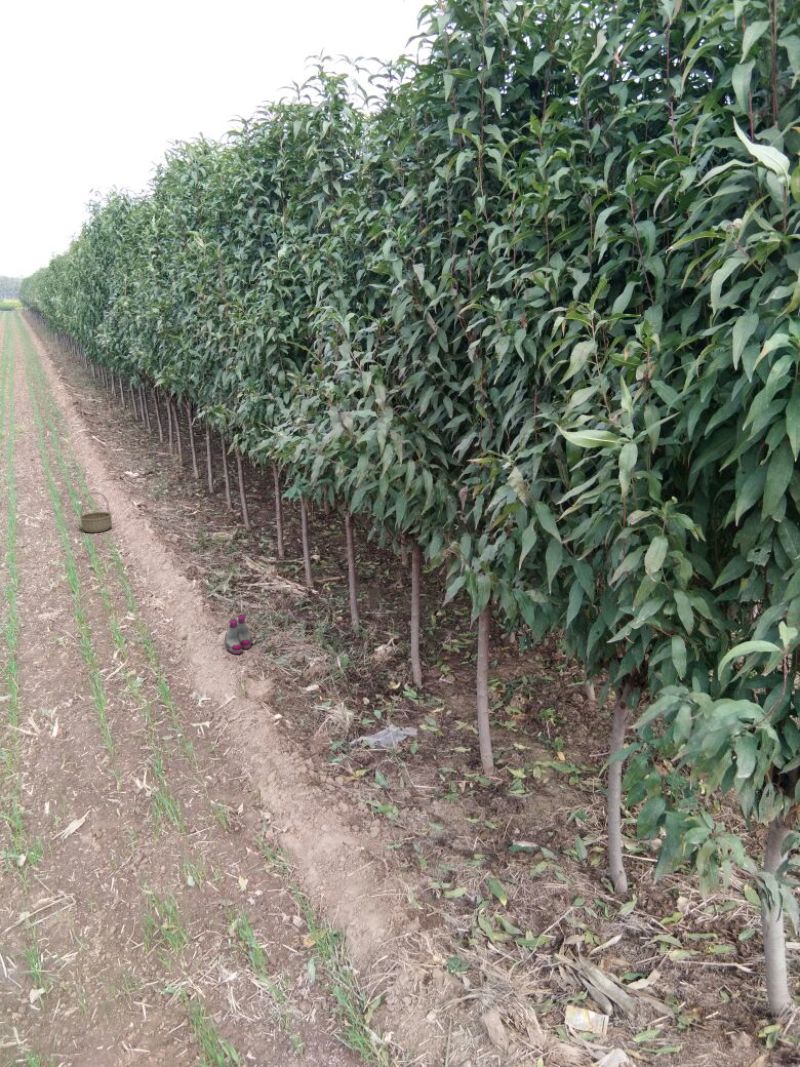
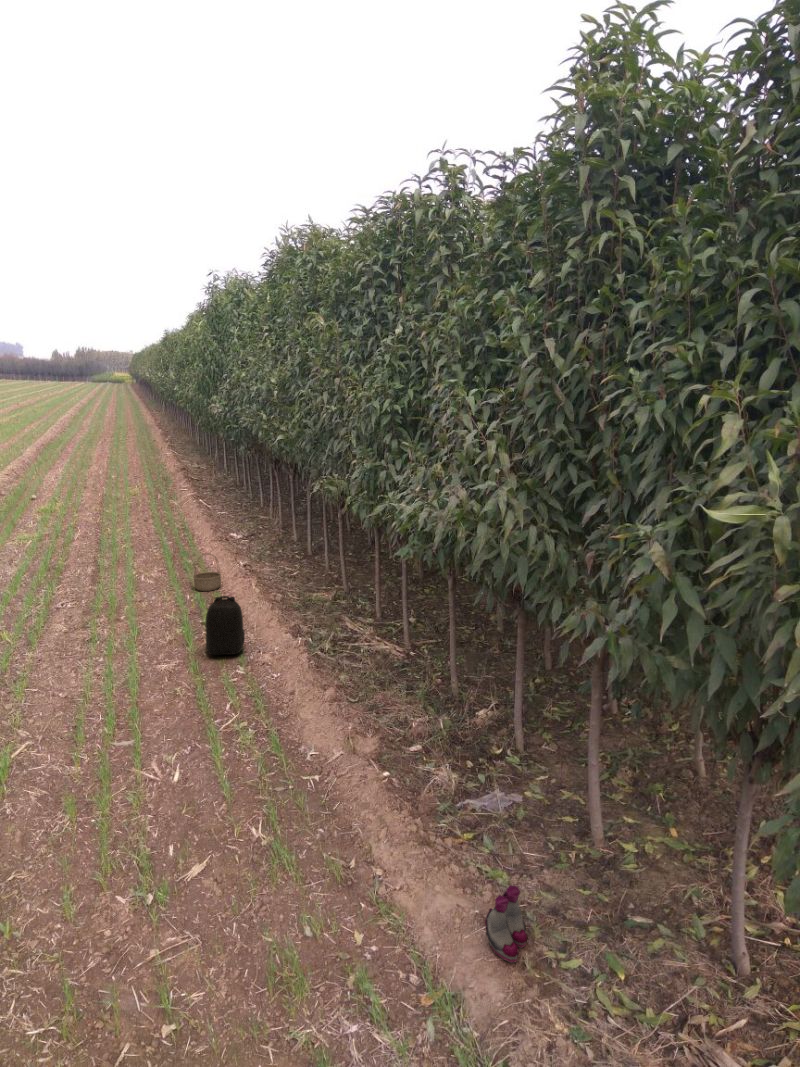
backpack: none [89,537,134,601] -> present [205,596,245,655]
boots: present [225,614,252,654] -> present [485,885,527,963]

